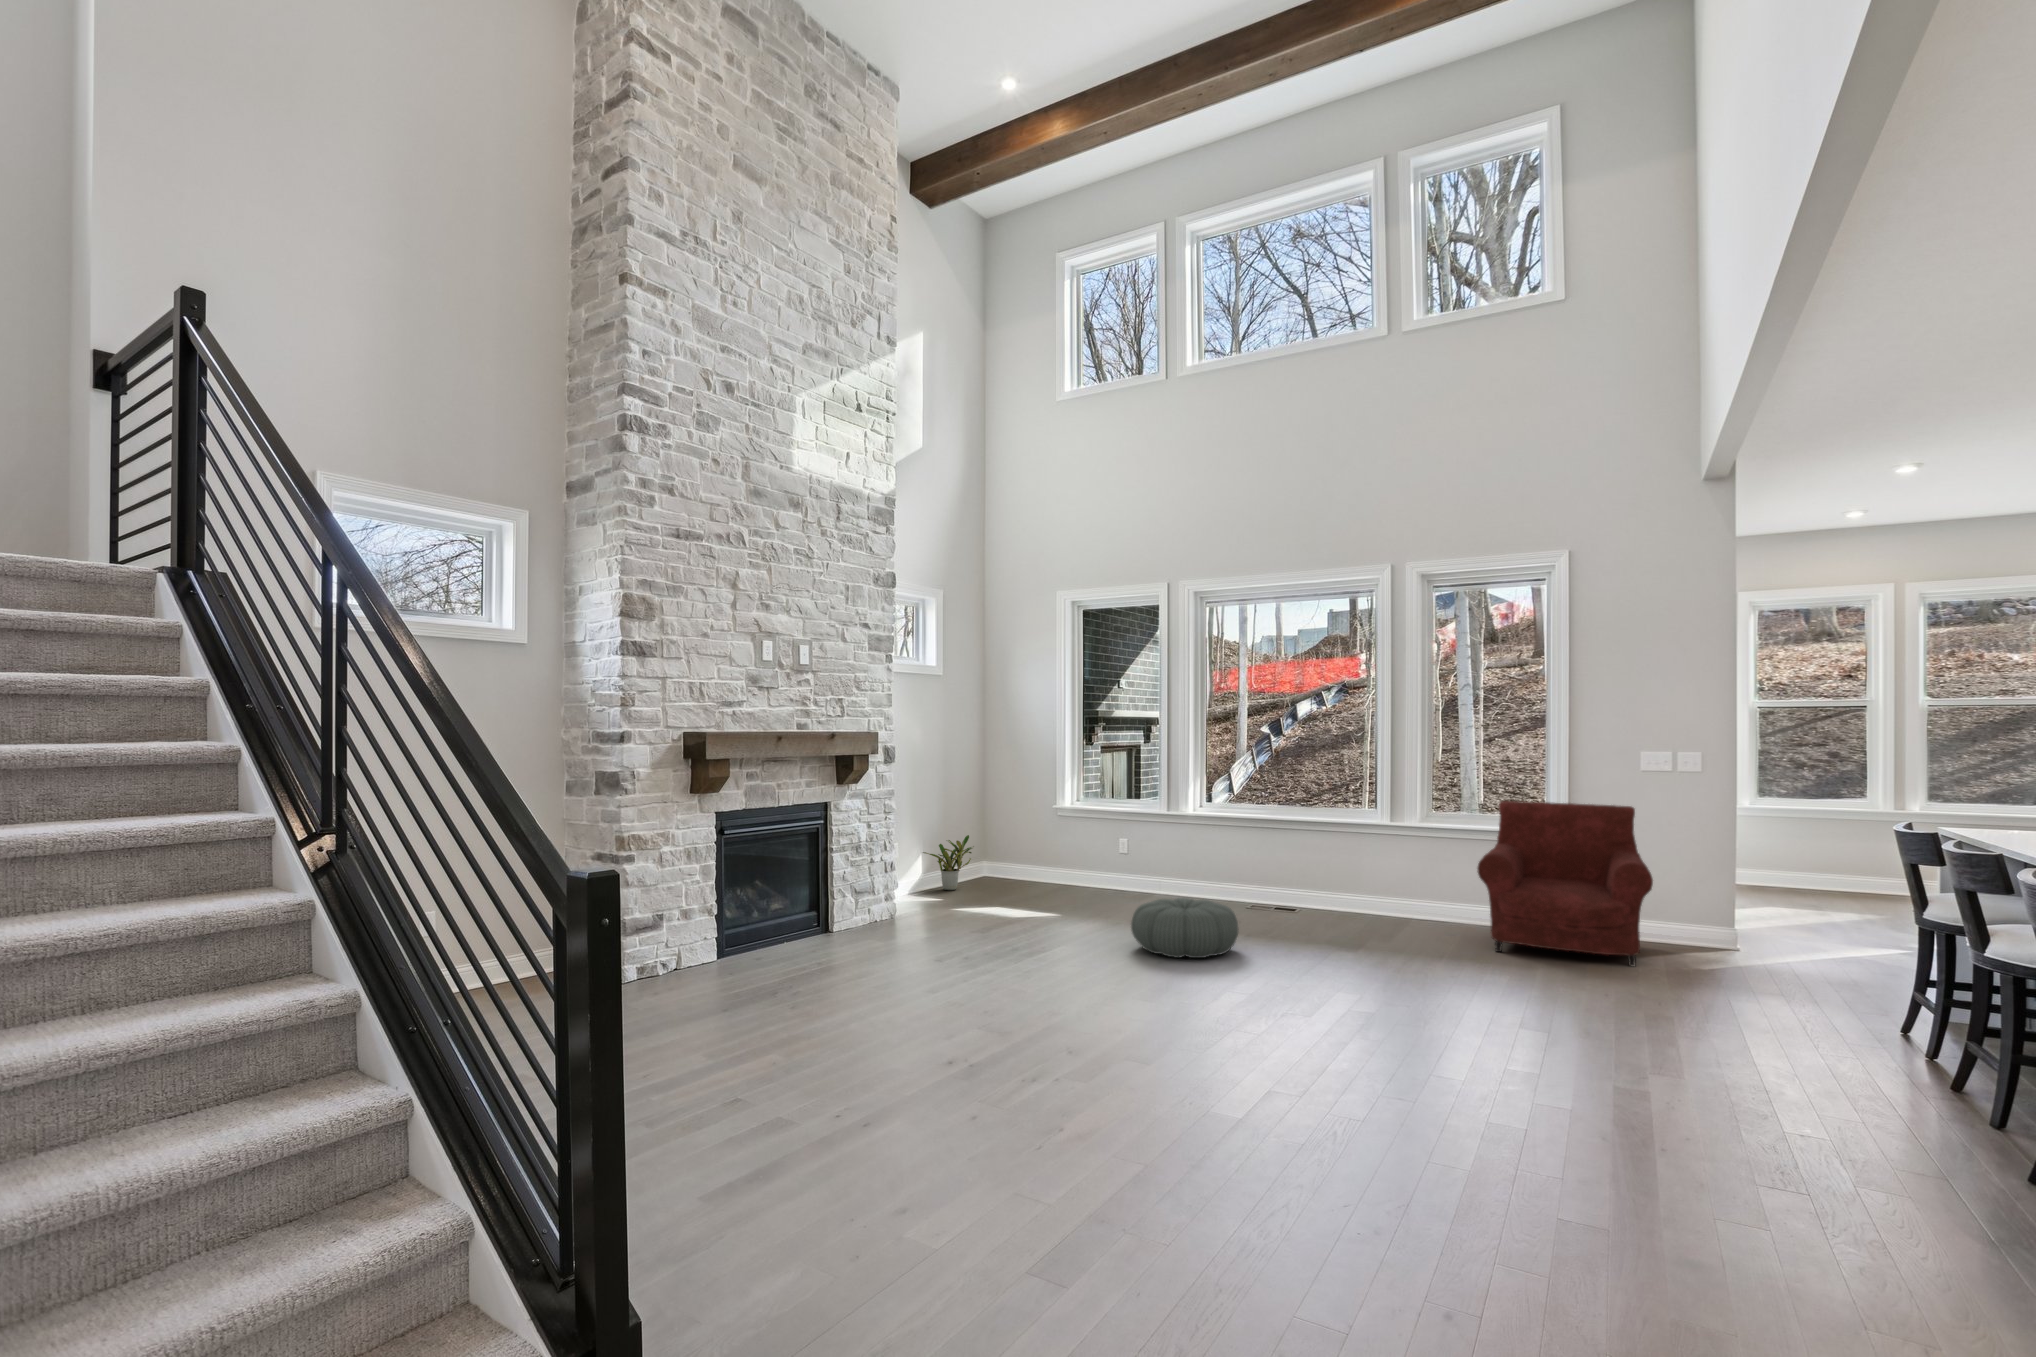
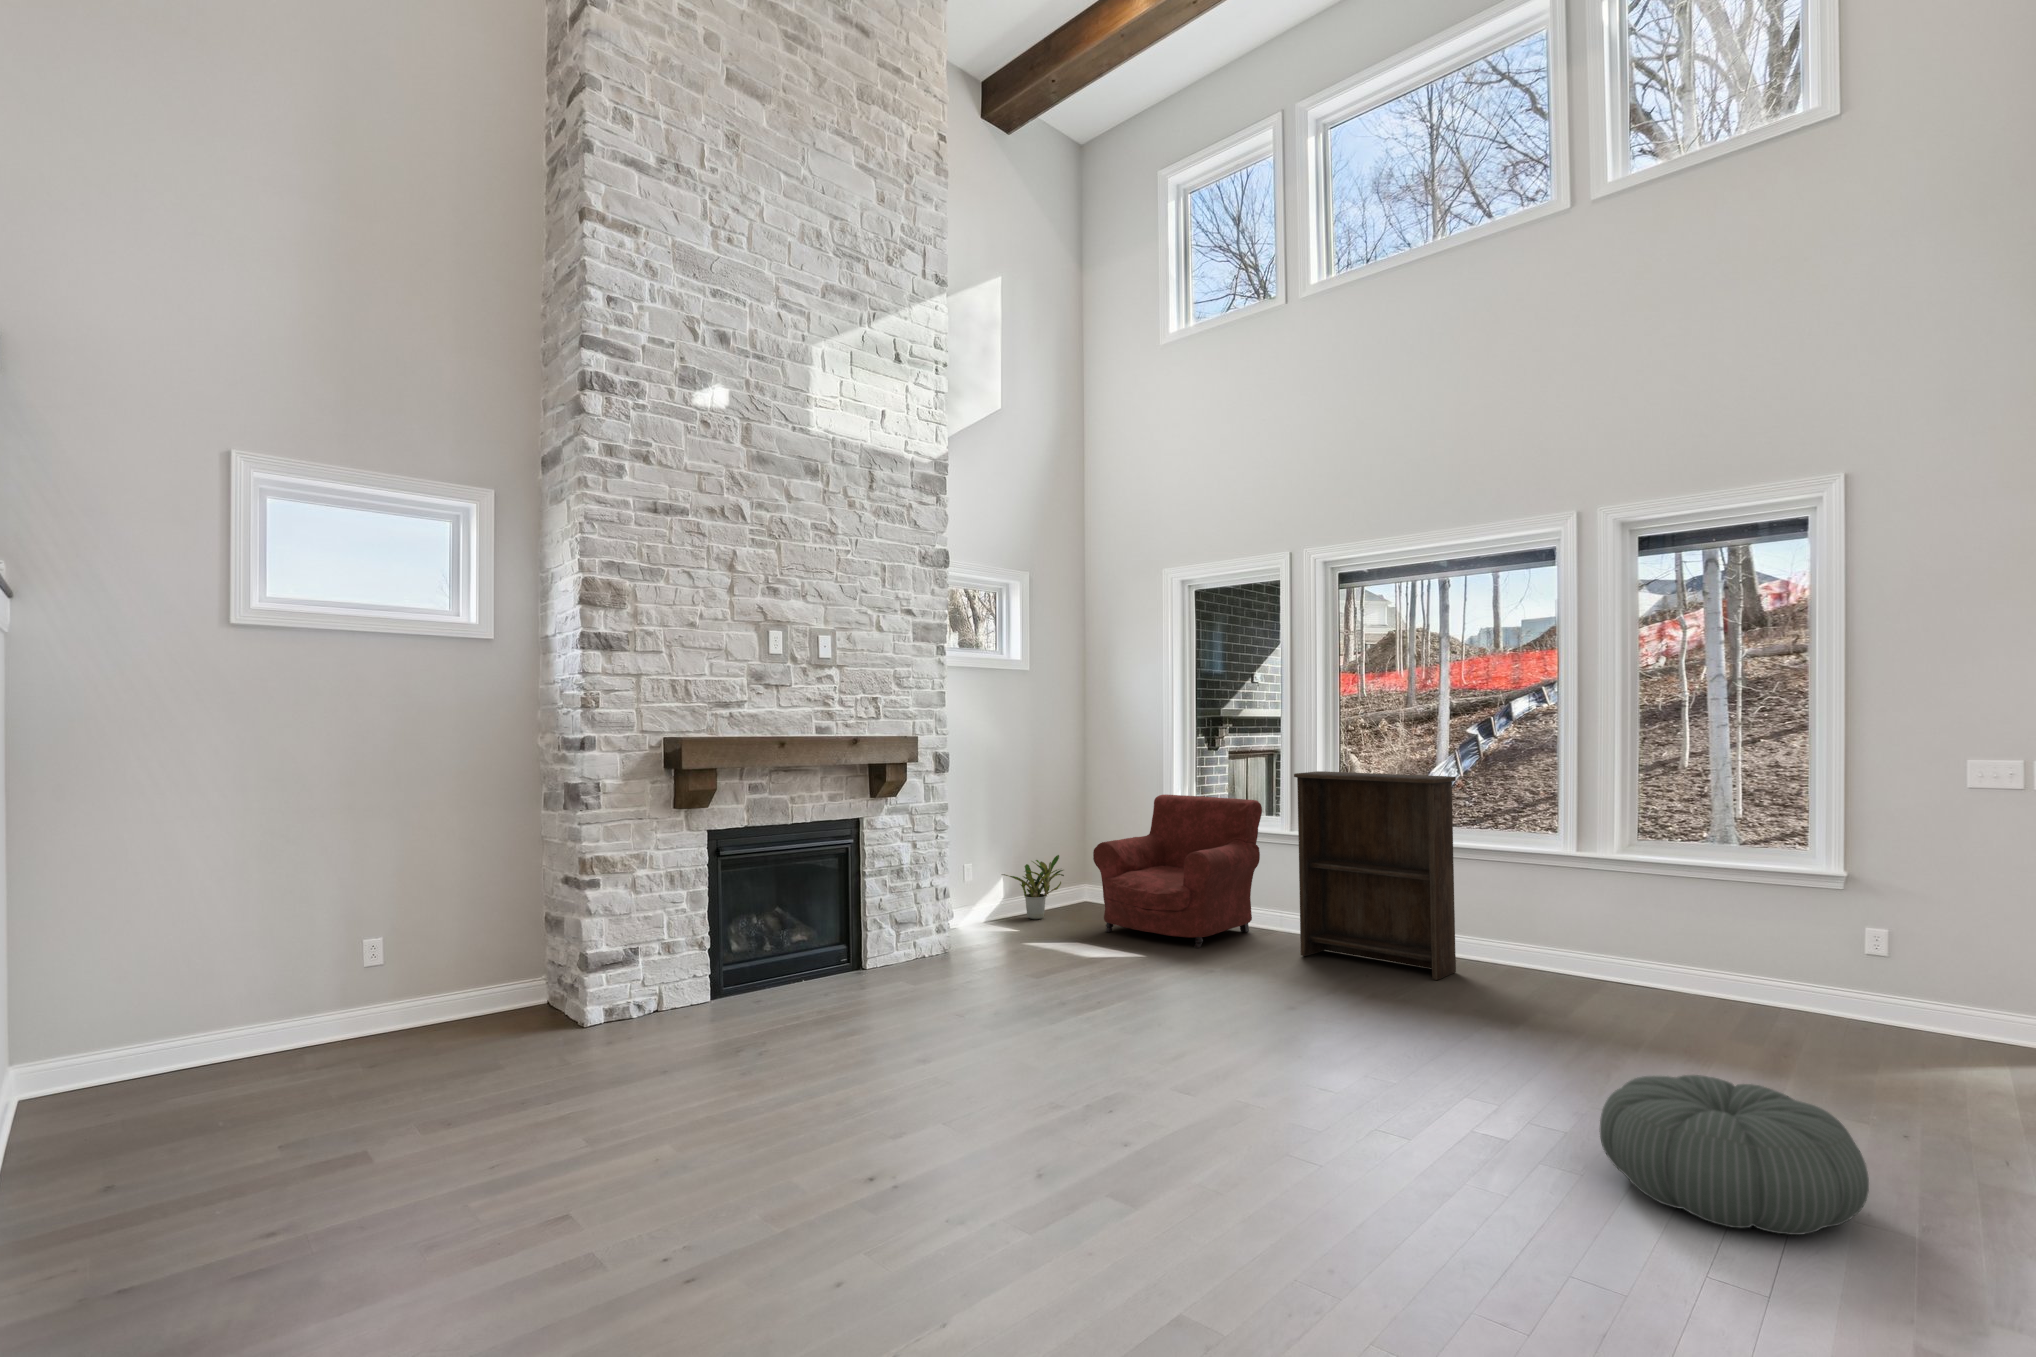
bookshelf: none [1177,762,1301,921] -> present [1294,771,1456,980]
armchair: present [1477,801,1653,967] -> present [1093,795,1262,948]
pouf: present [1131,898,1239,958] -> present [1600,1075,1869,1235]

